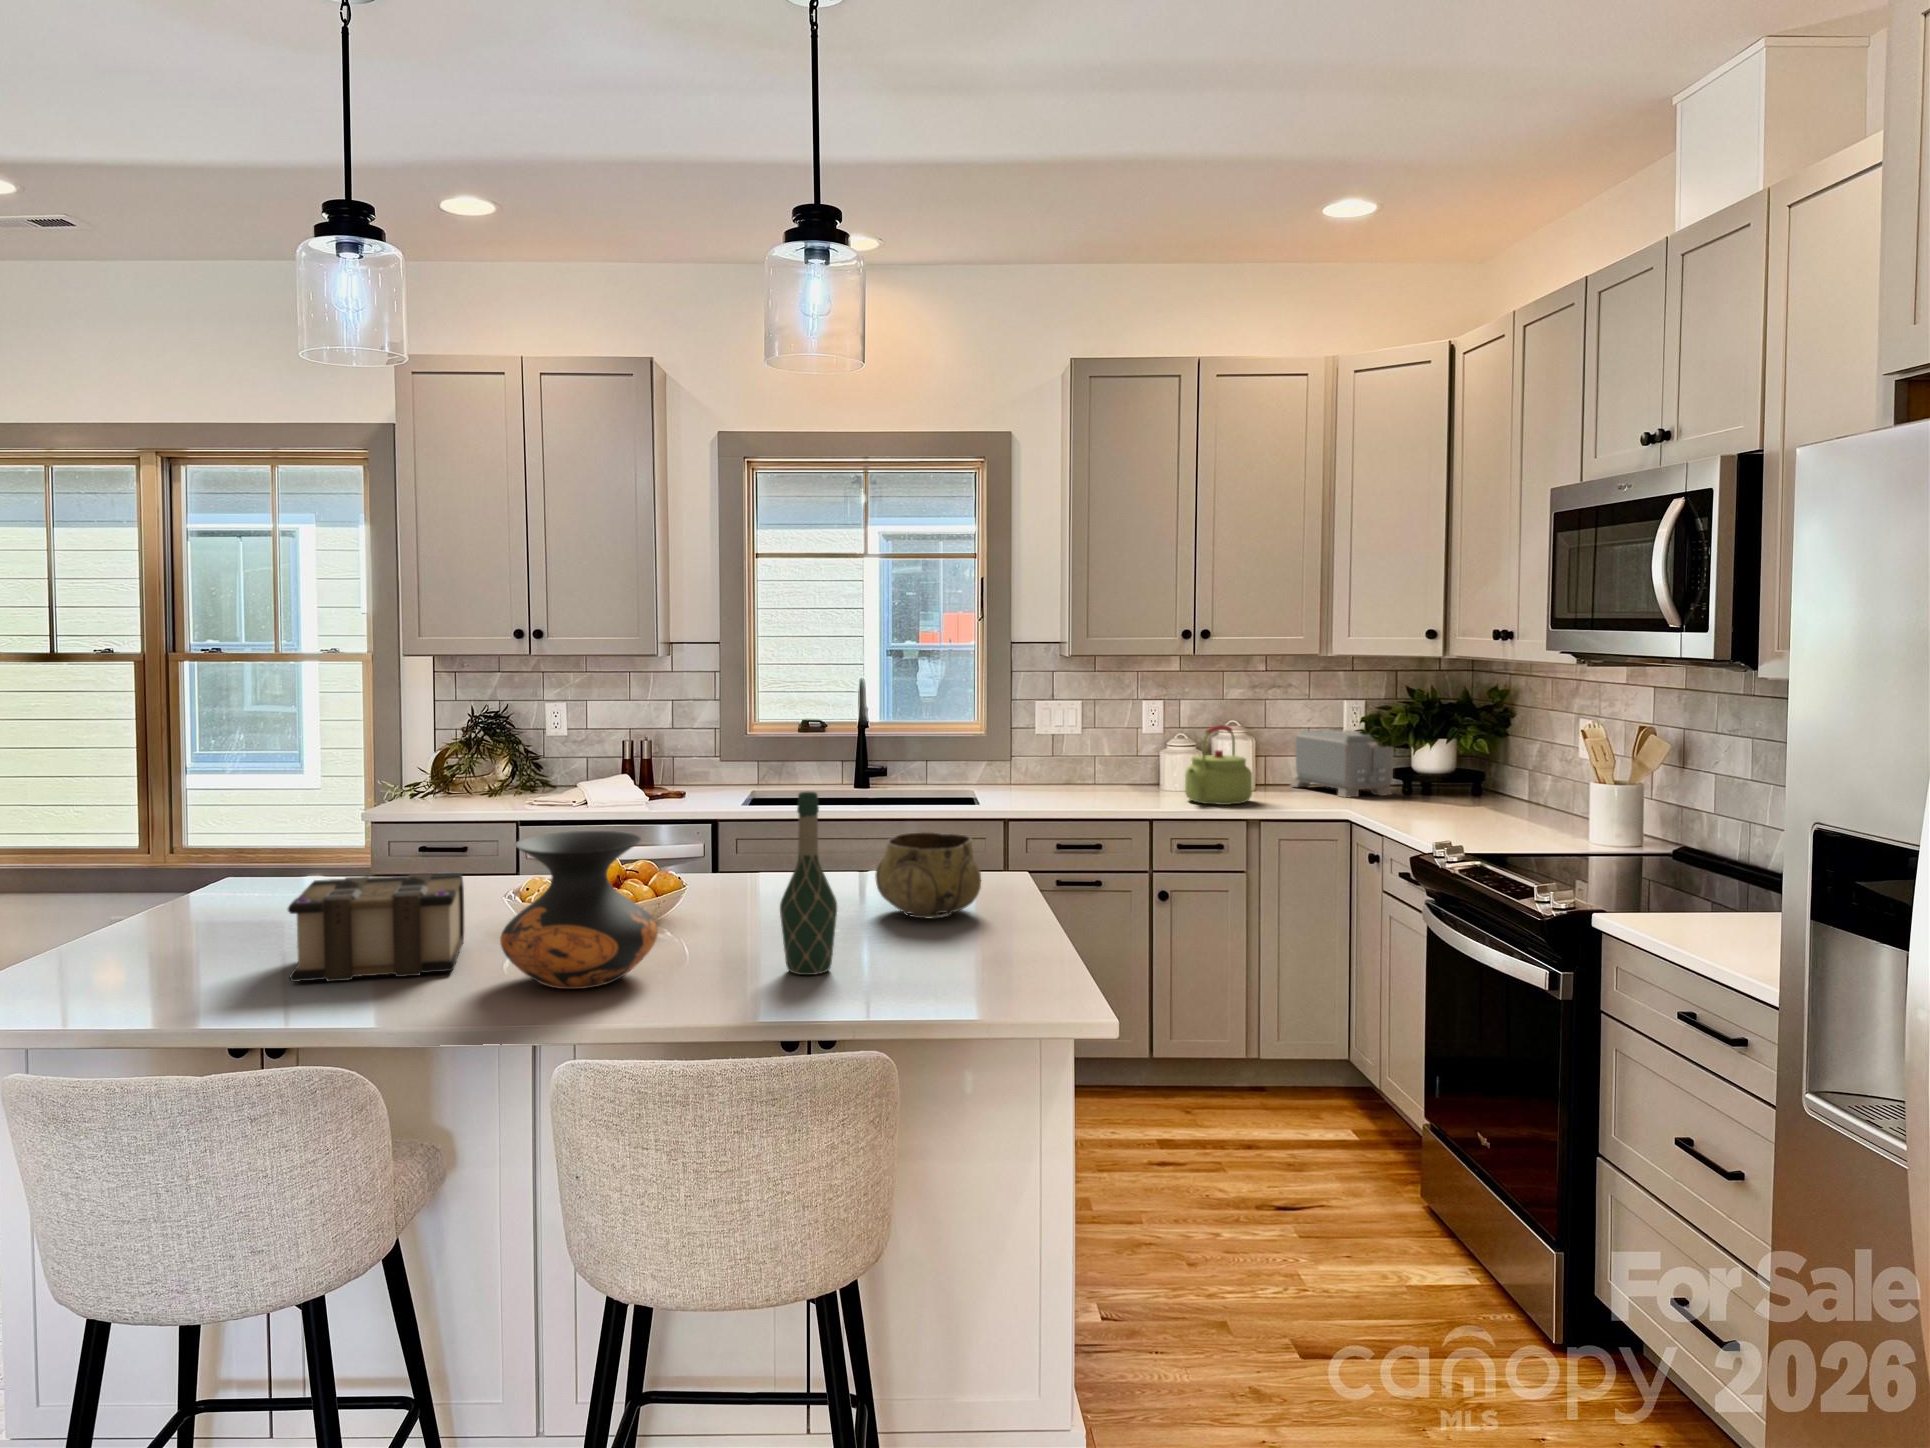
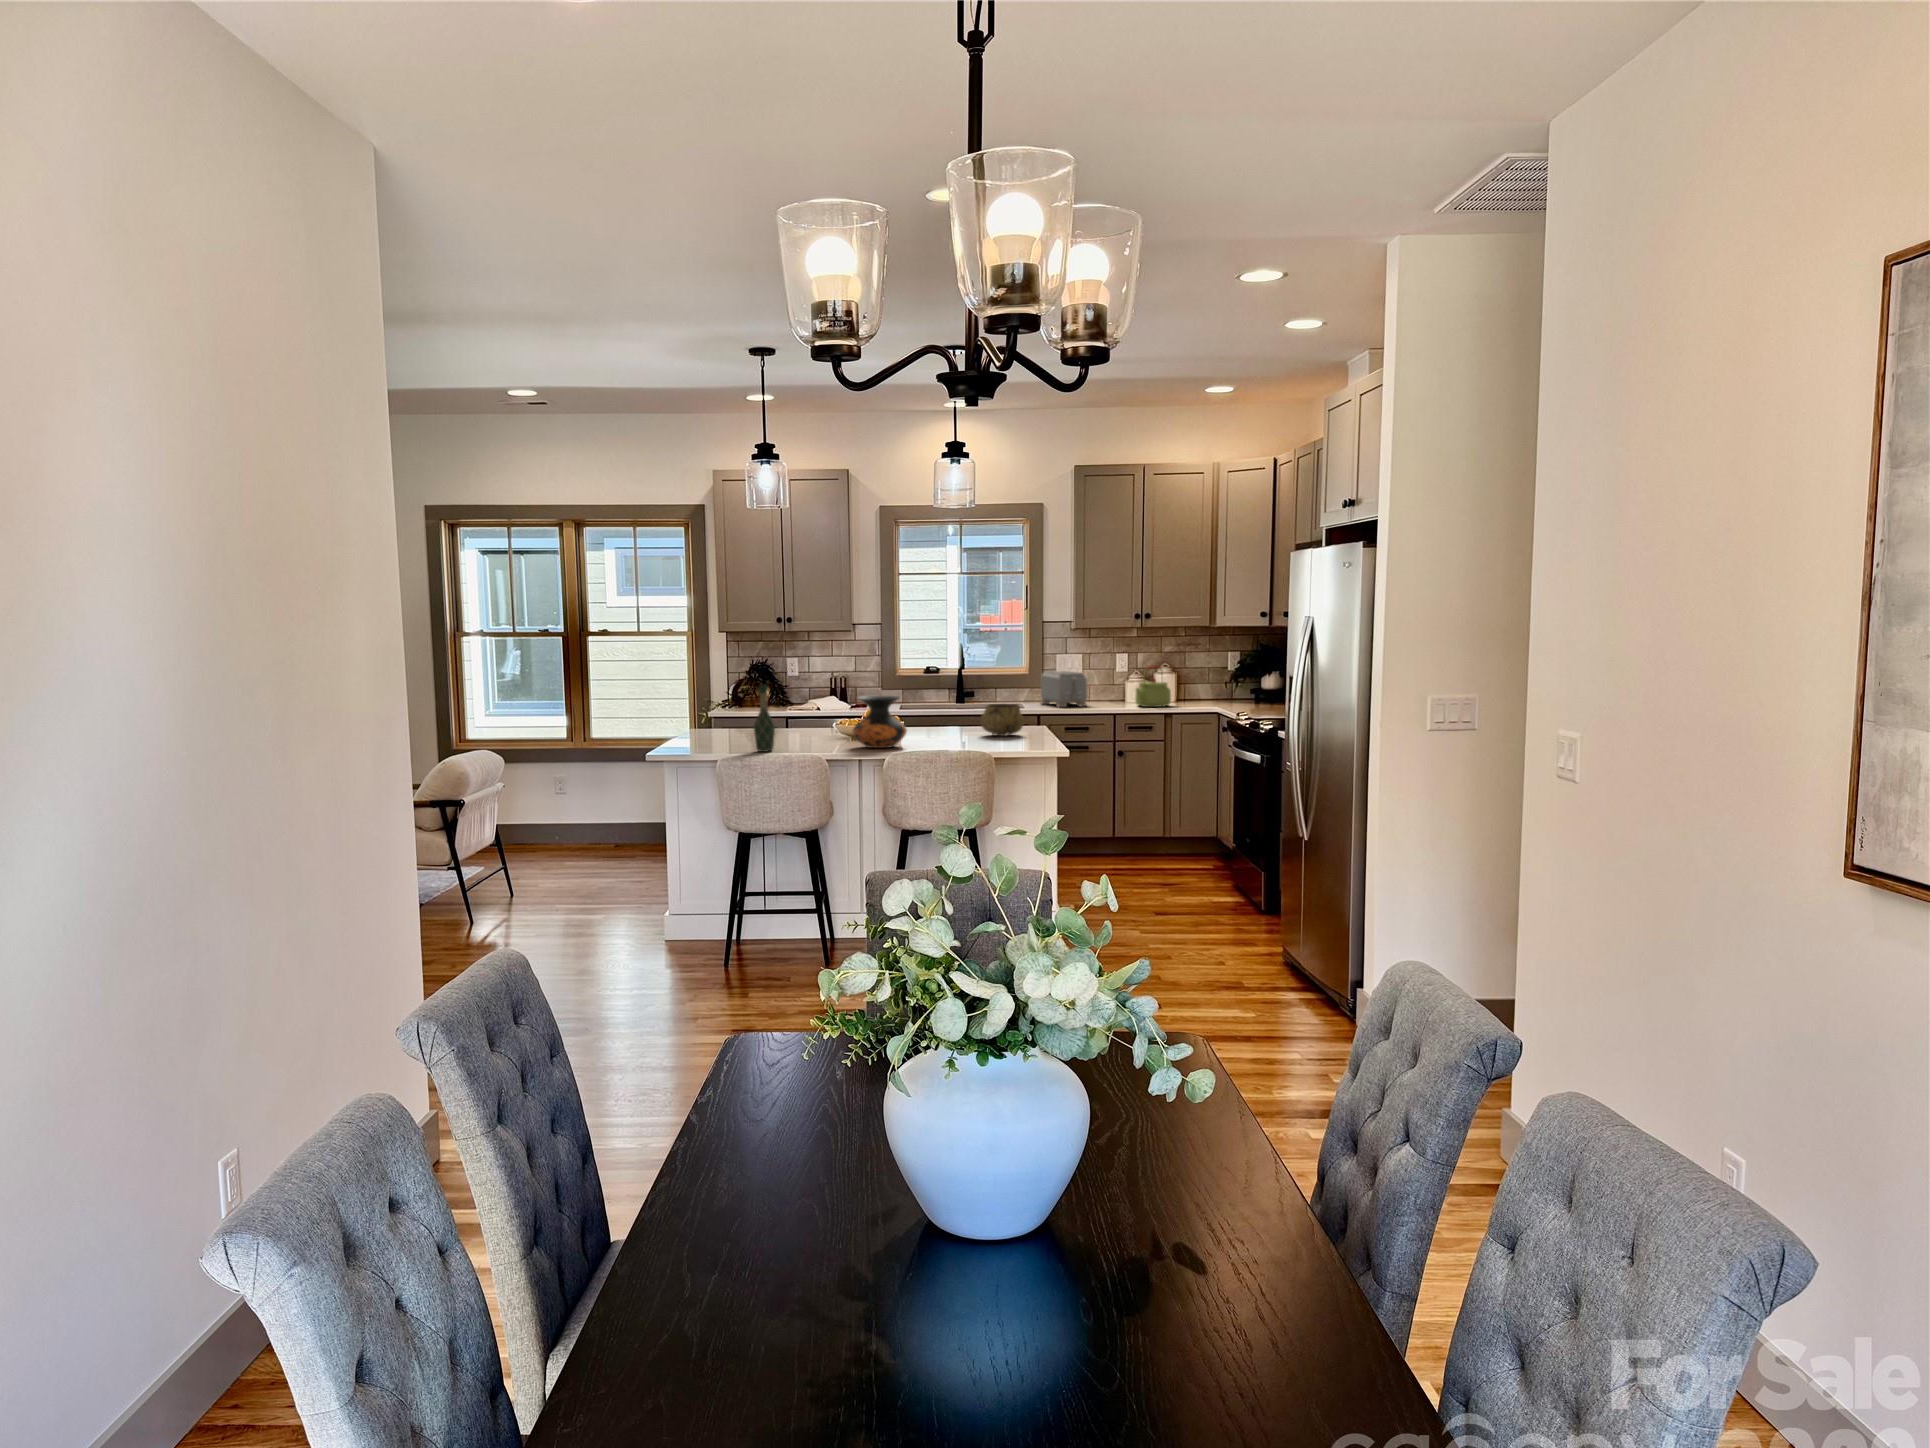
toaster: present [1291,730,1393,797] -> present [1040,671,1087,707]
wine bottle: present [780,792,837,975] -> present [754,685,775,752]
book: present [288,873,464,982] -> none [773,713,833,748]

